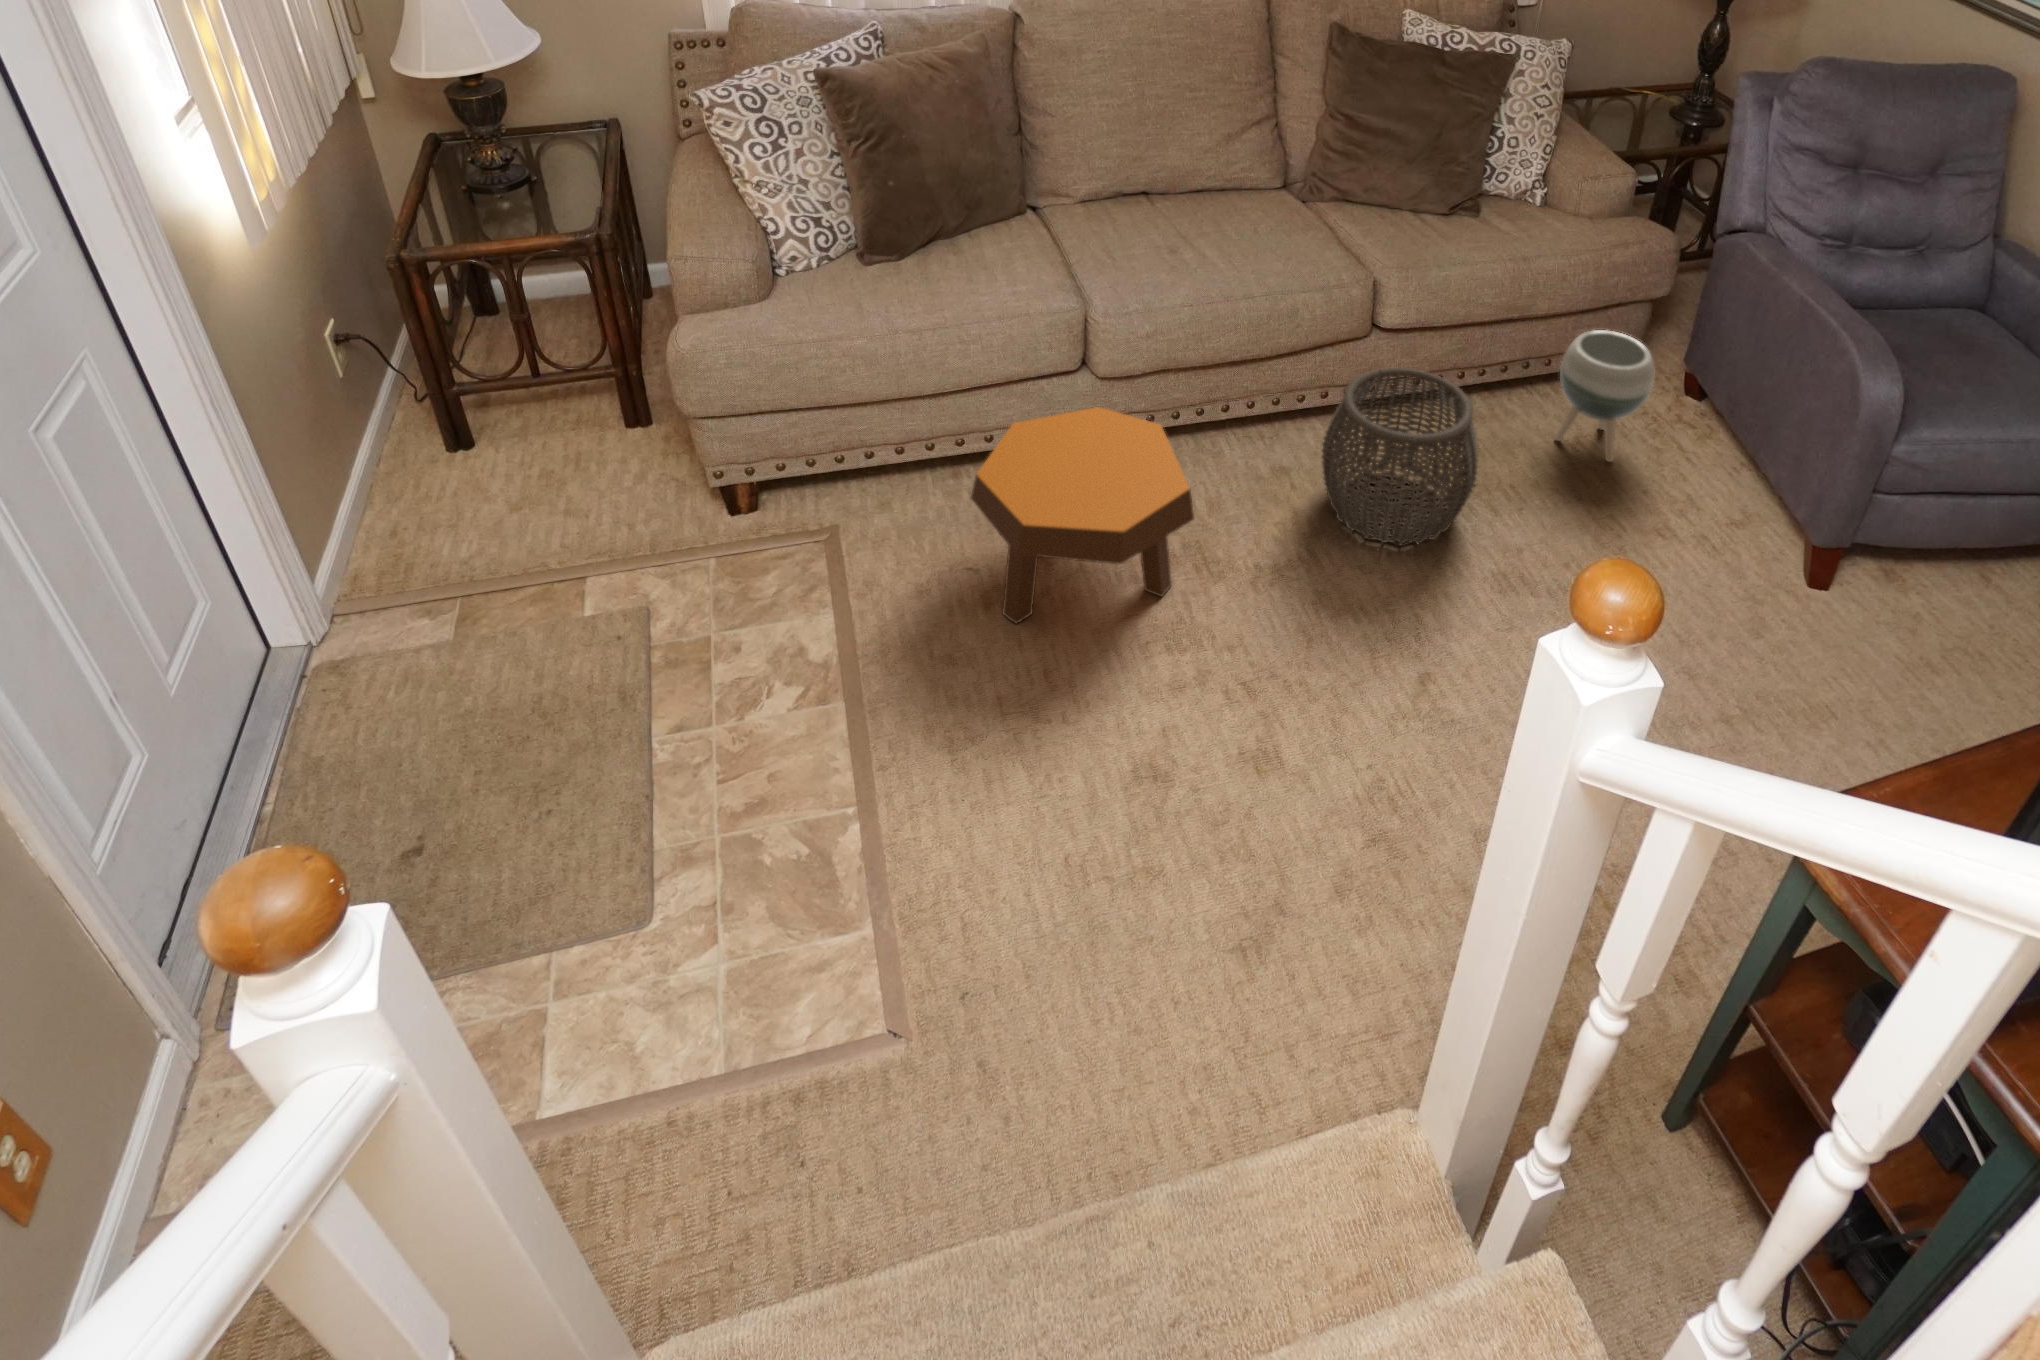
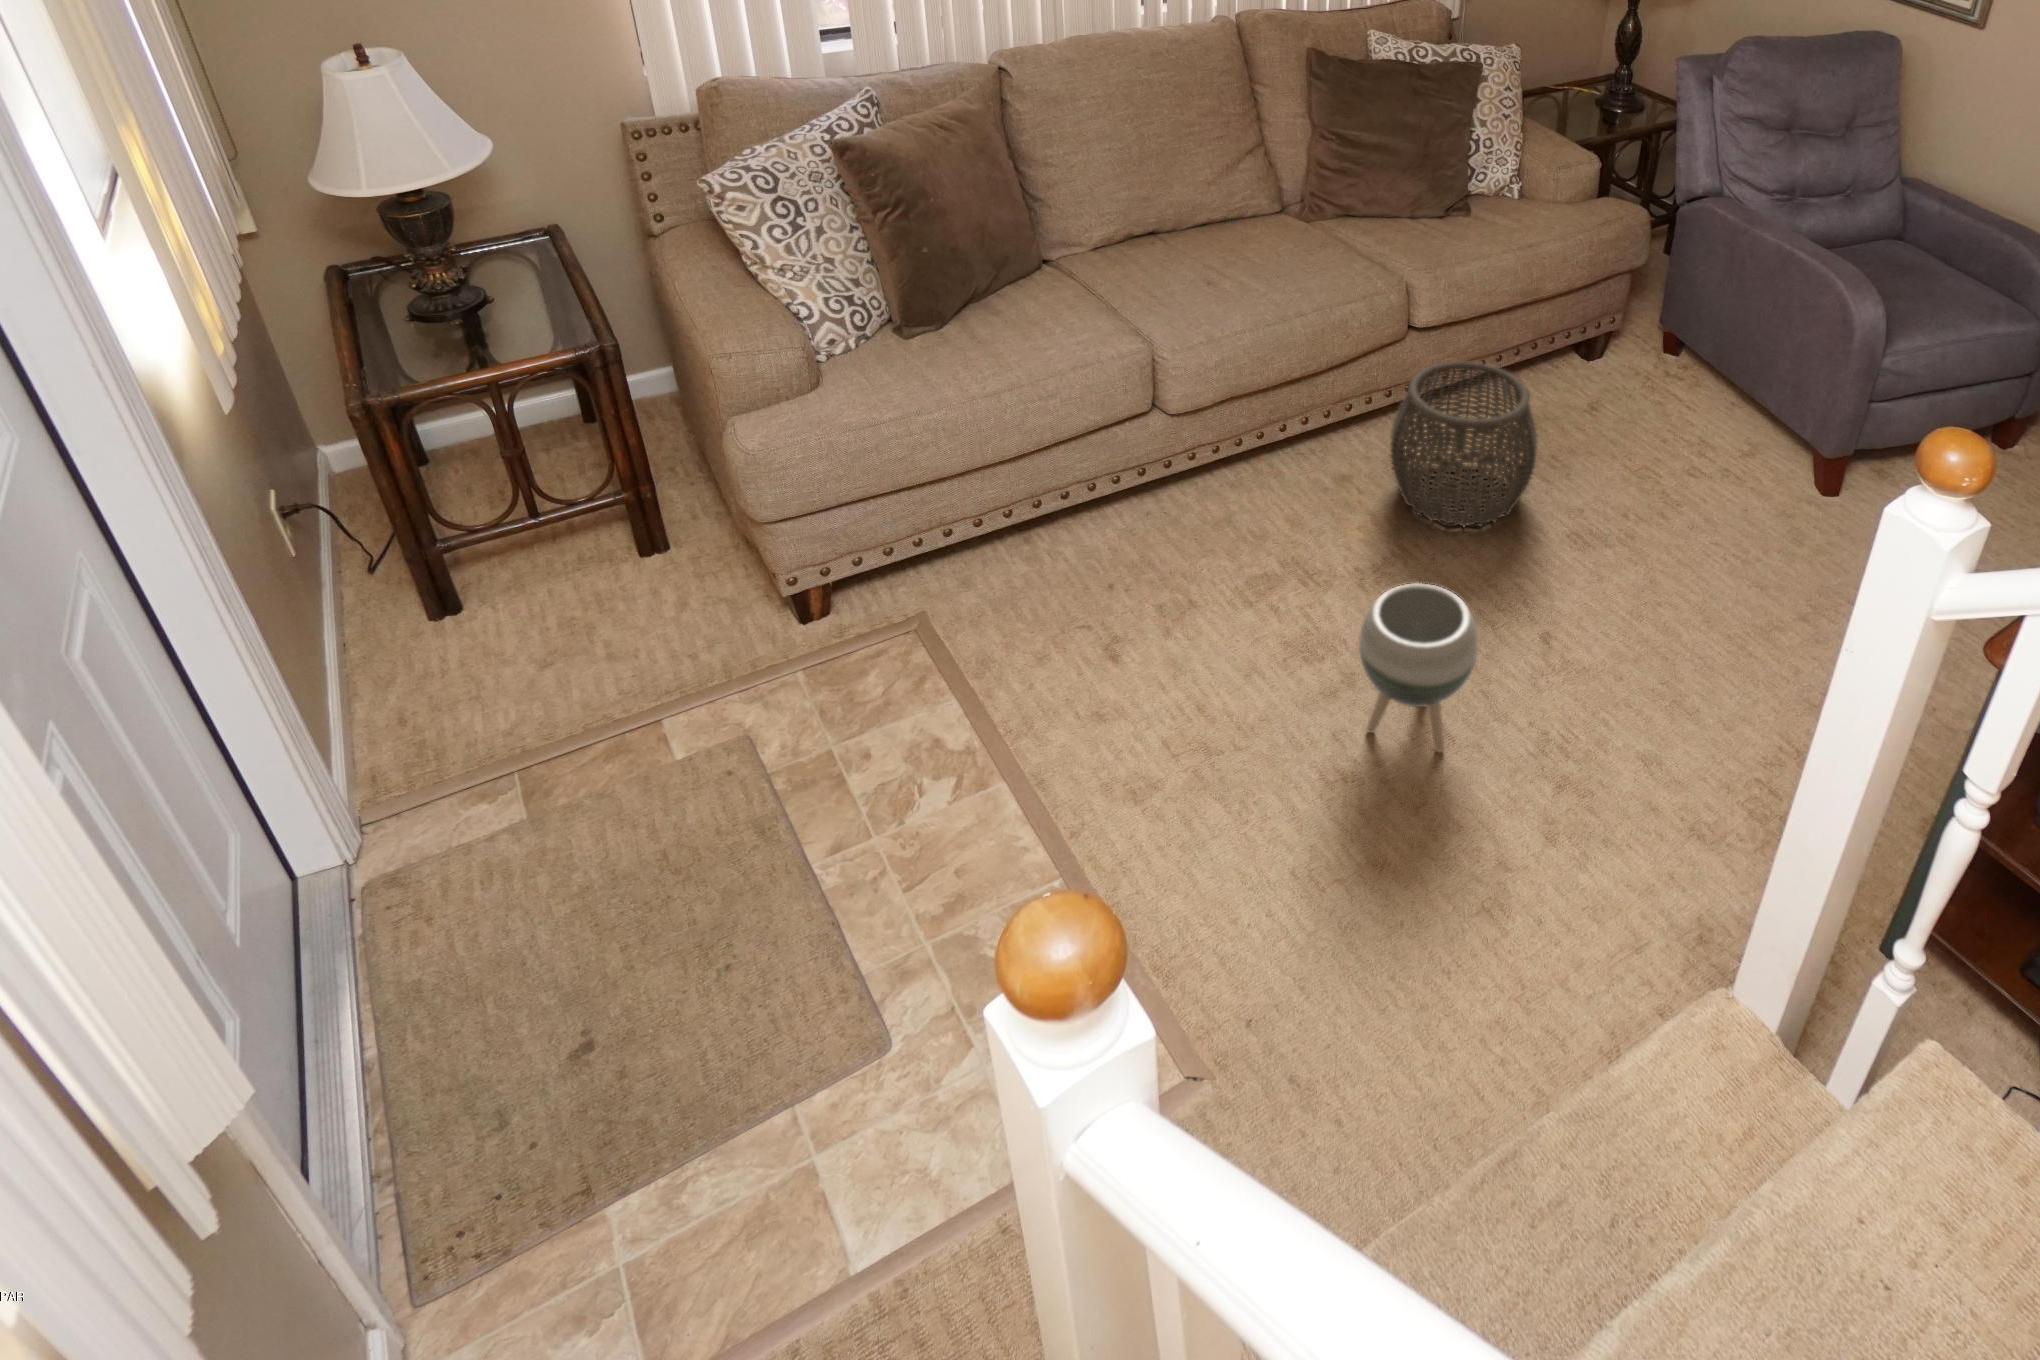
planter: present [1554,330,1654,462] -> present [1359,583,1479,752]
footstool: present [971,407,1194,624] -> none [1084,443,1310,669]

